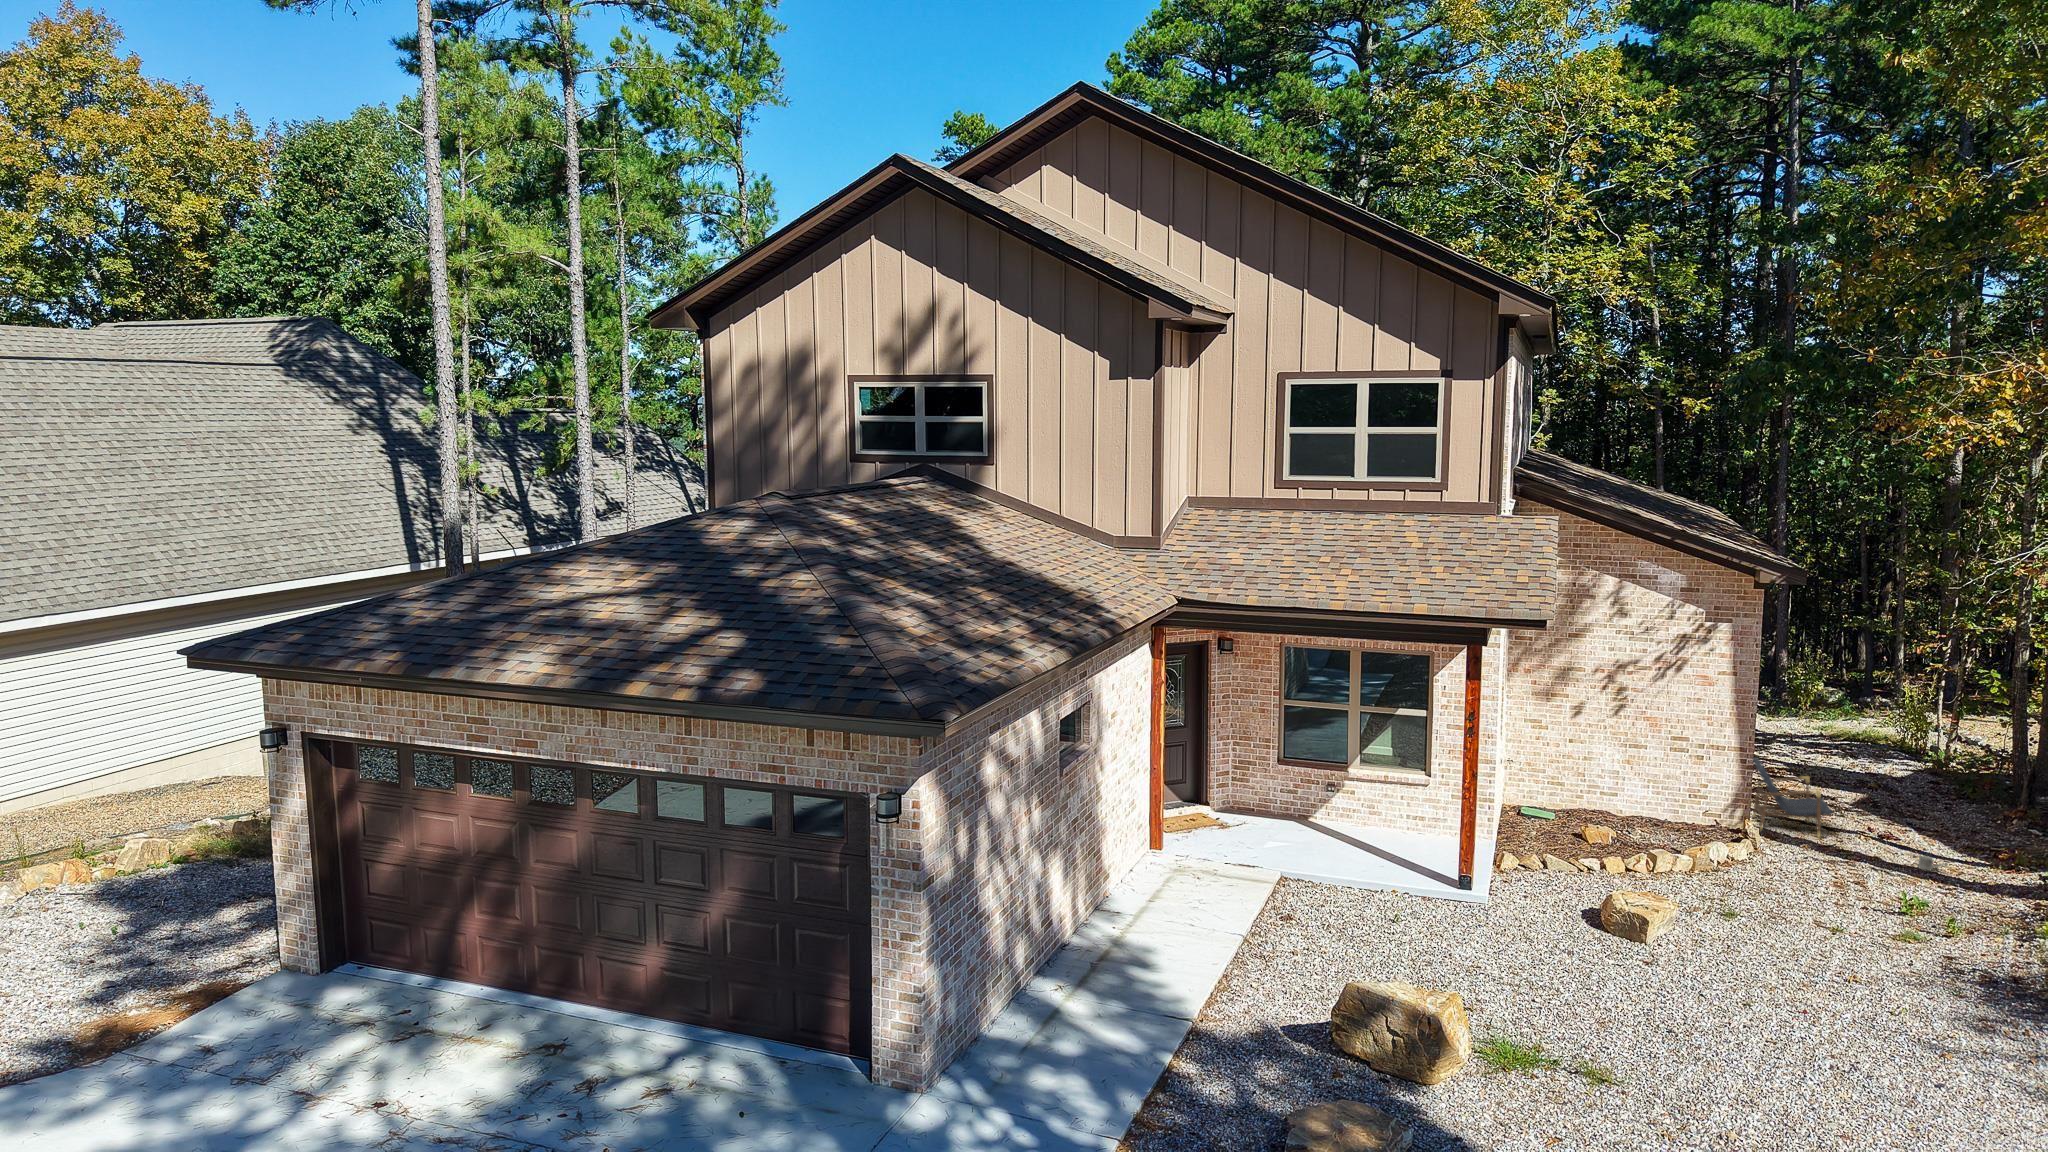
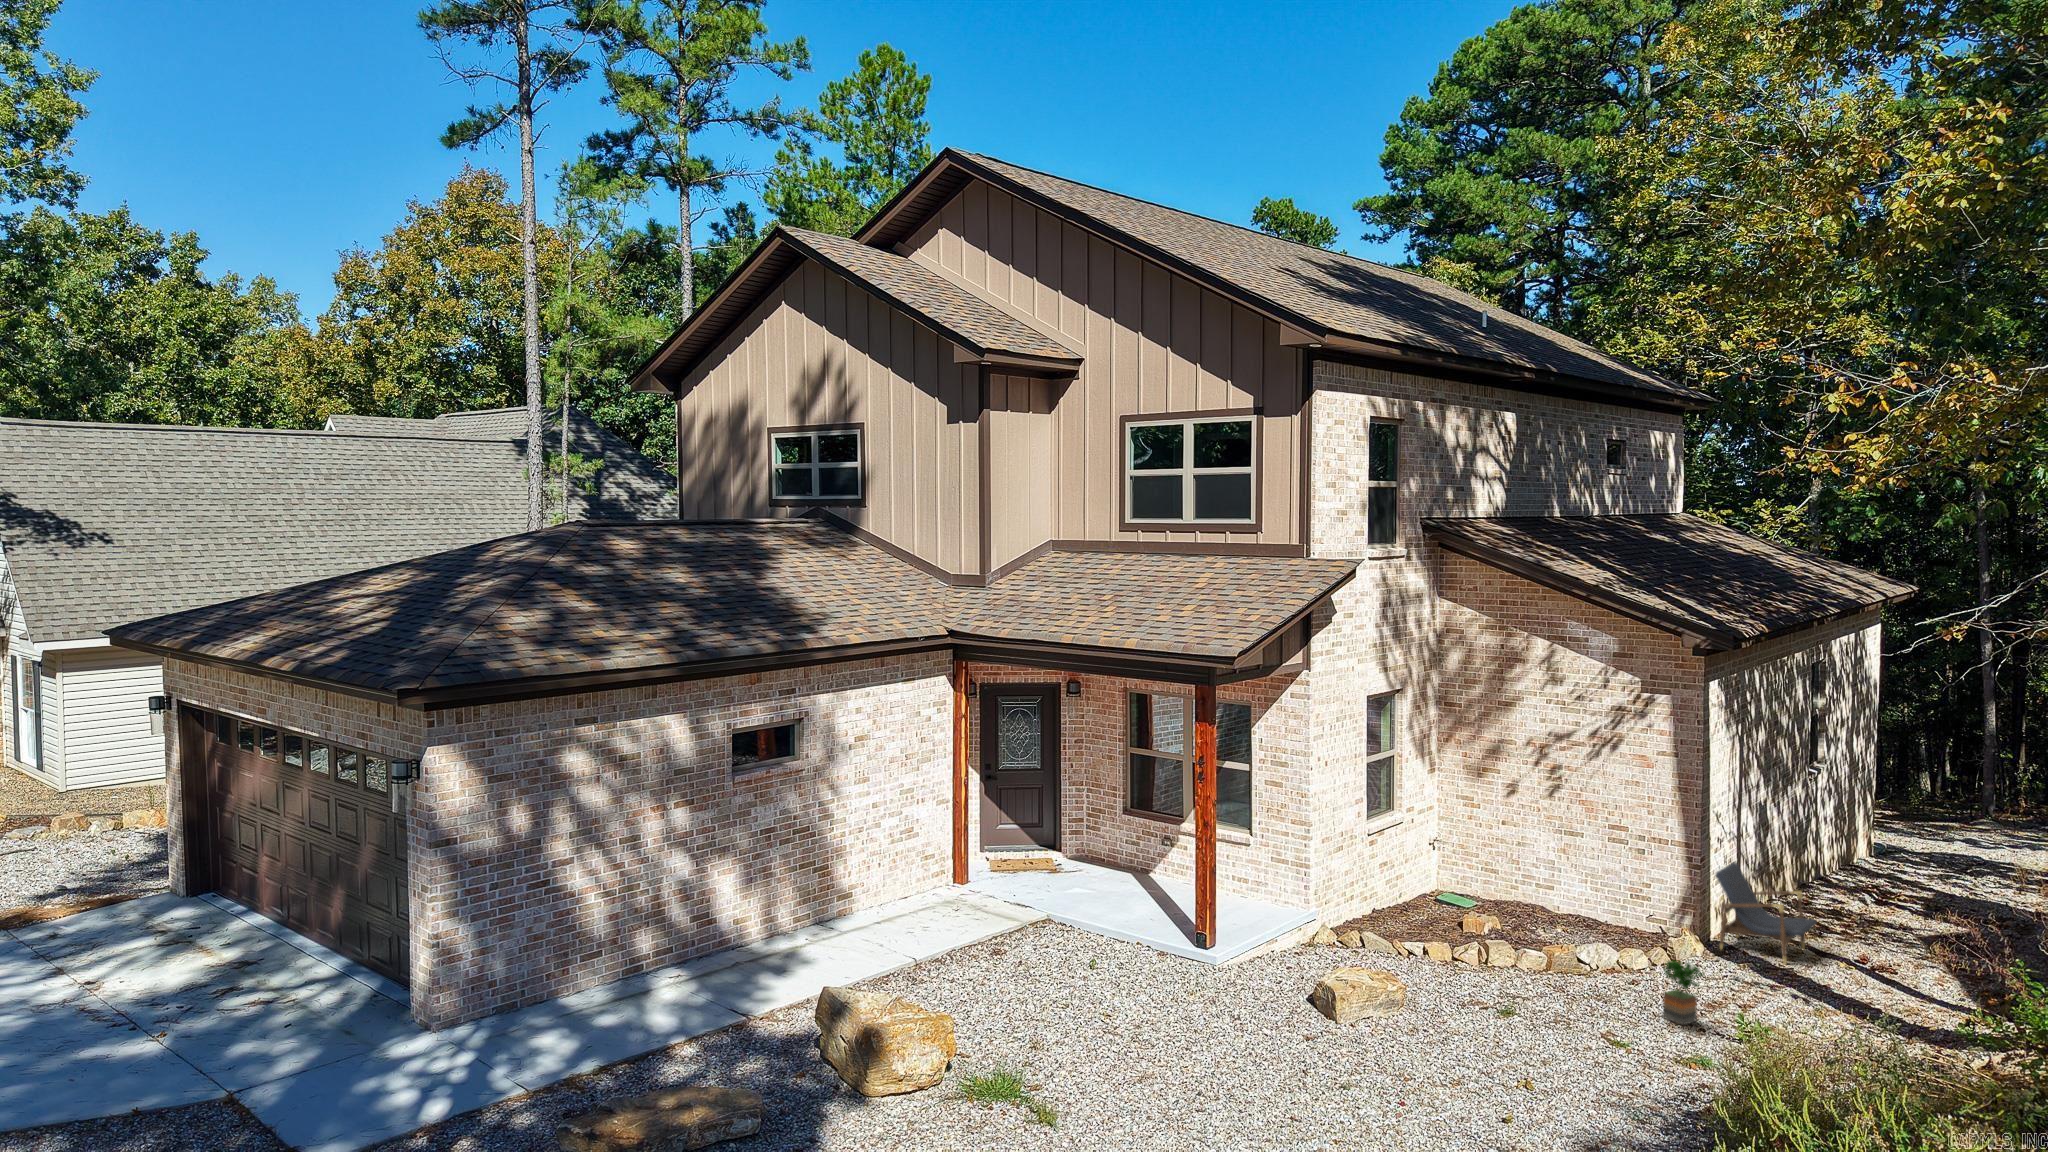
potted tree: none [1834,855,1875,909] -> present [1663,961,1705,1025]
watering can: present [1914,855,1947,871] -> none [1860,987,1888,1009]

